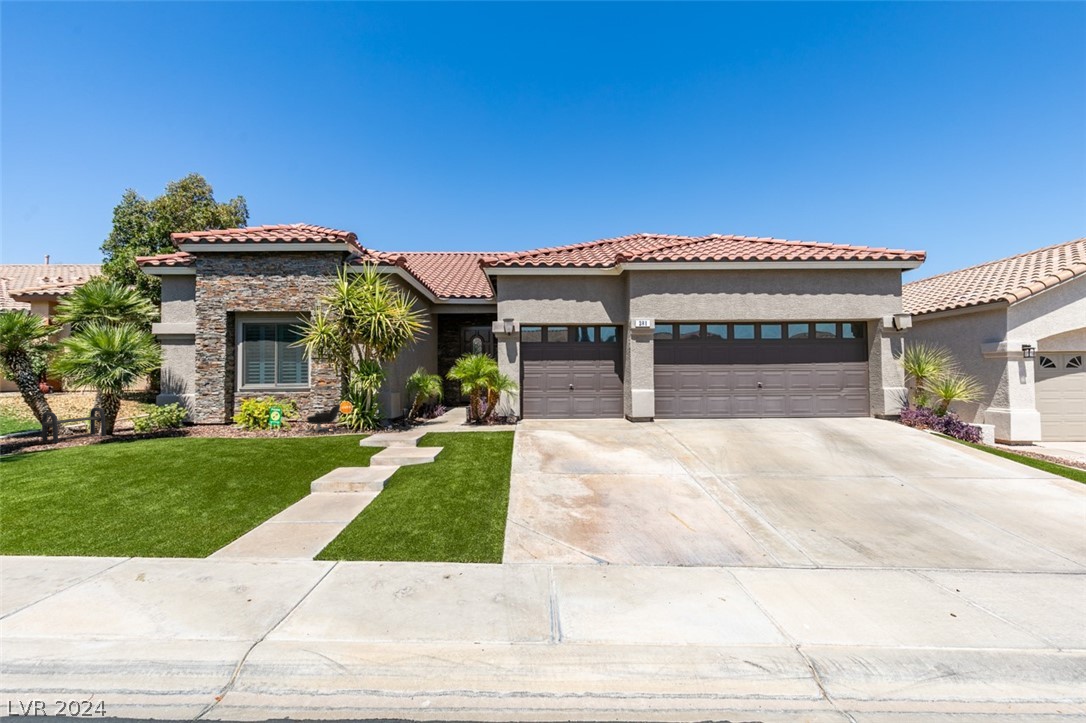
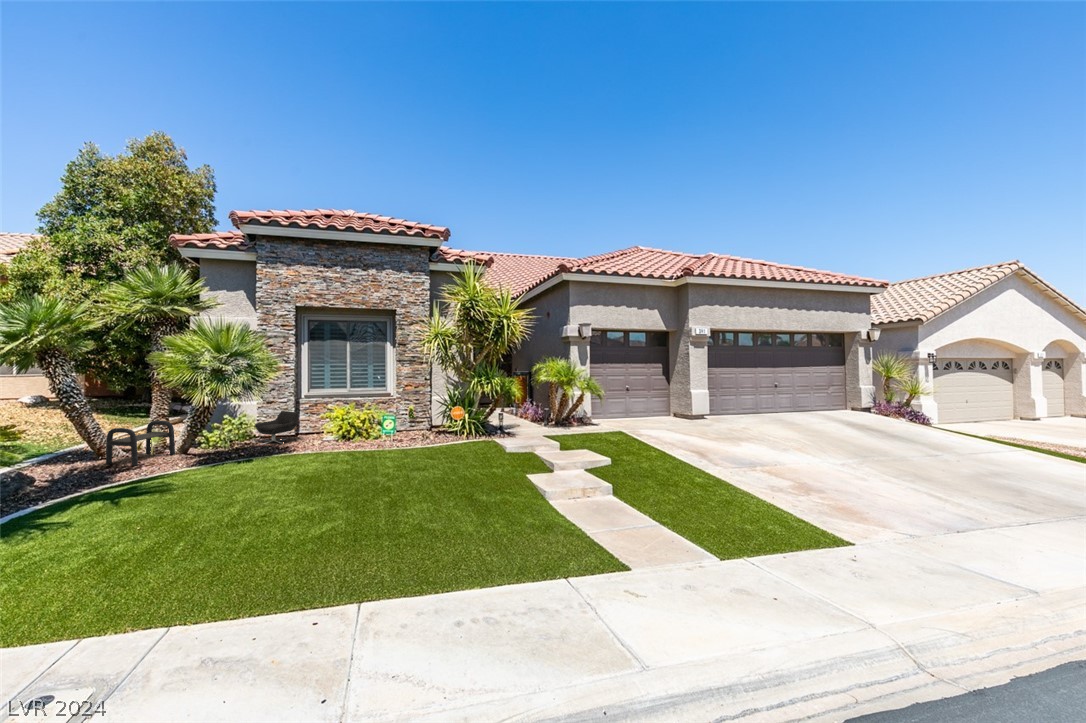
lounge chair: present [307,405,340,431] -> present [255,411,298,444]

